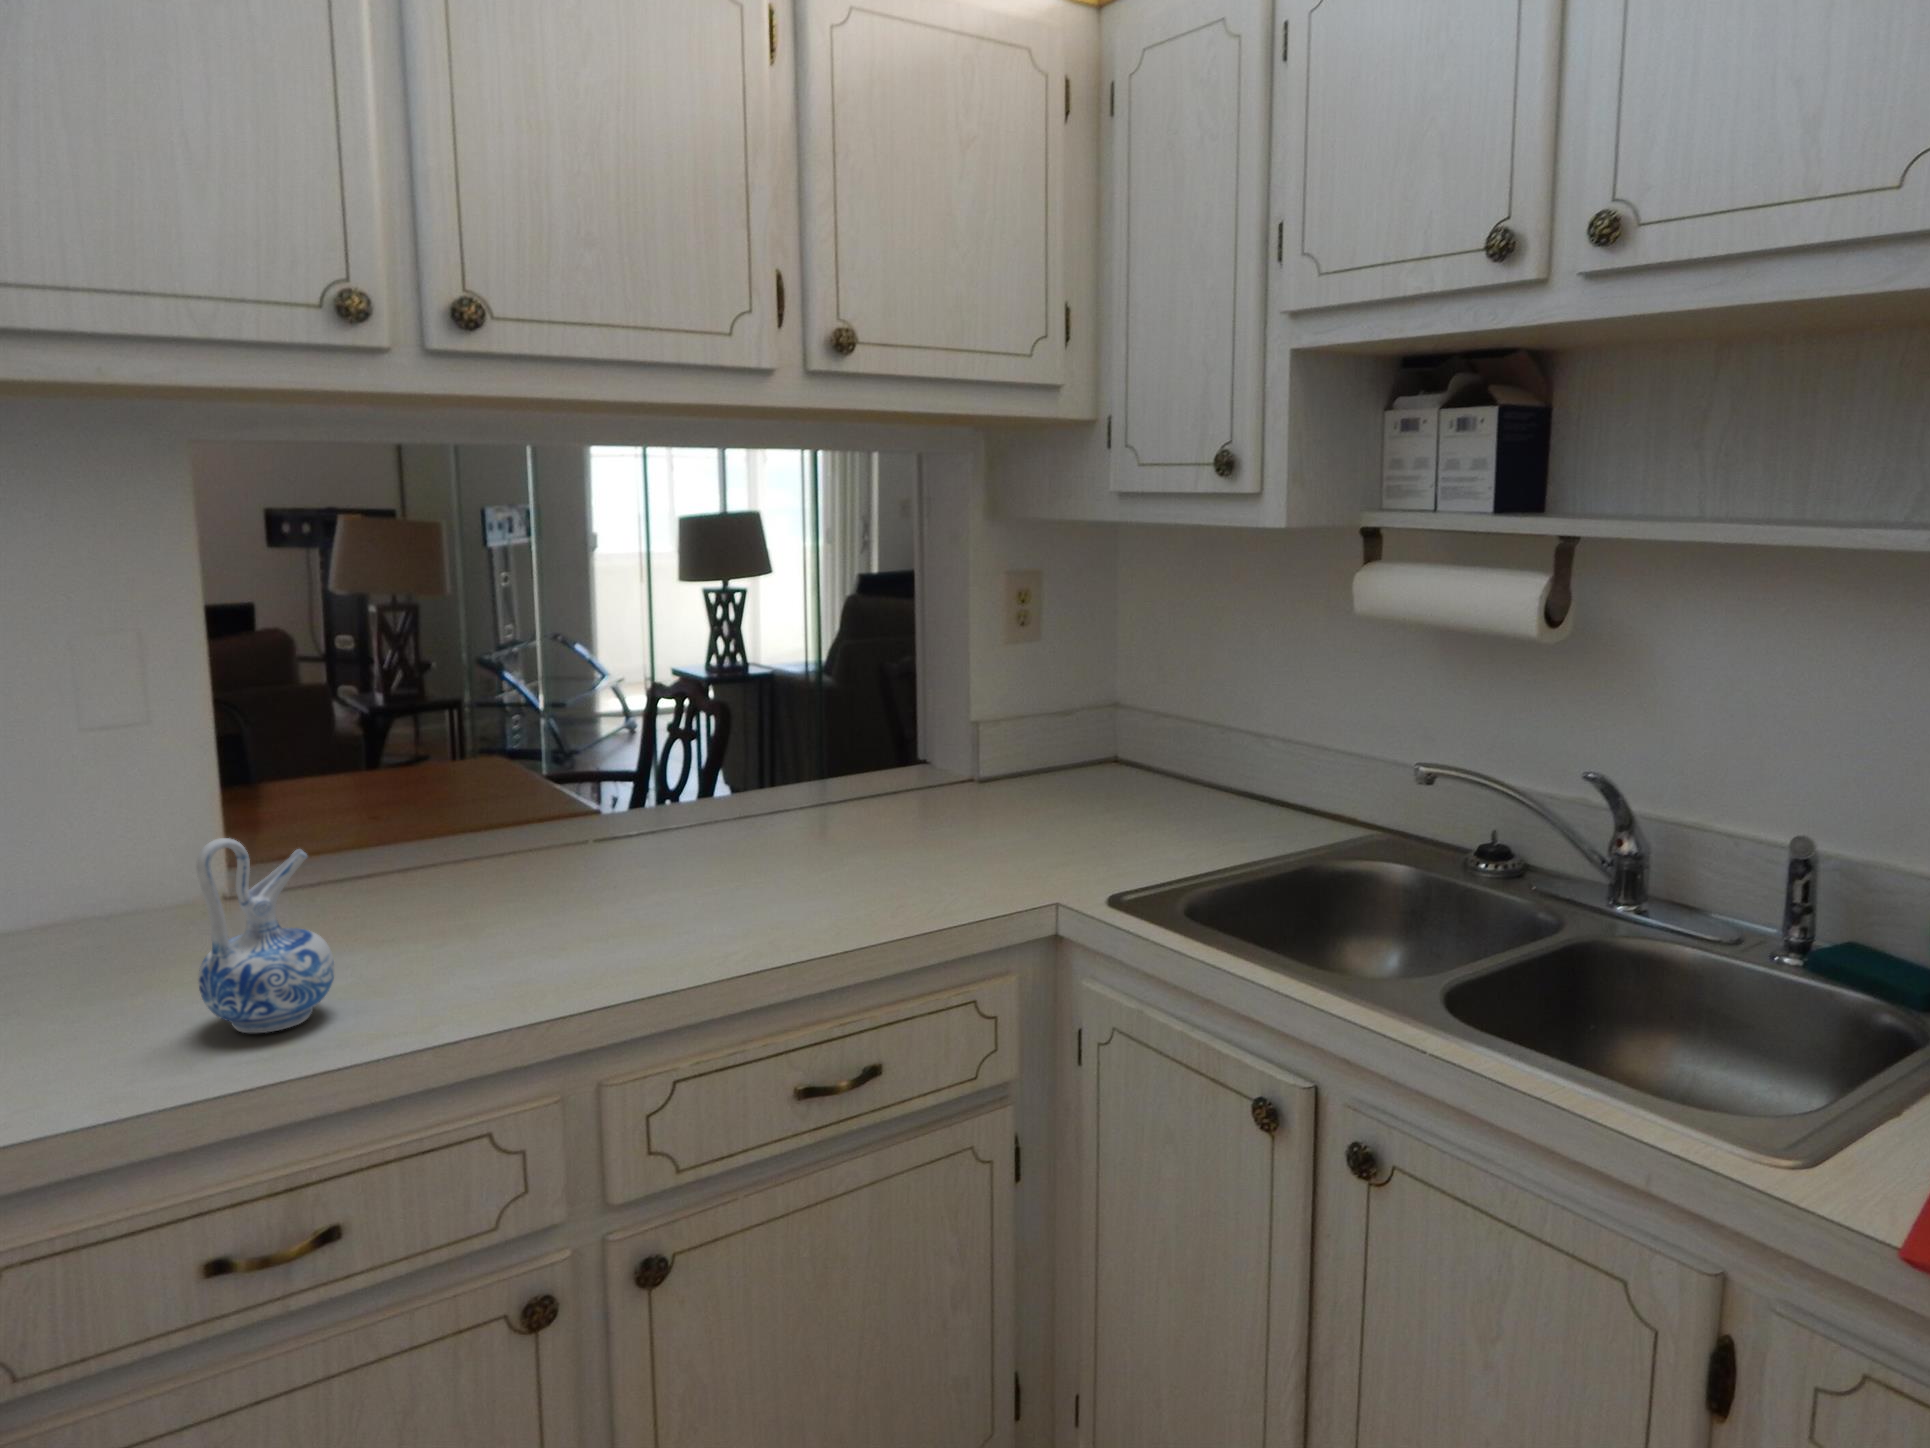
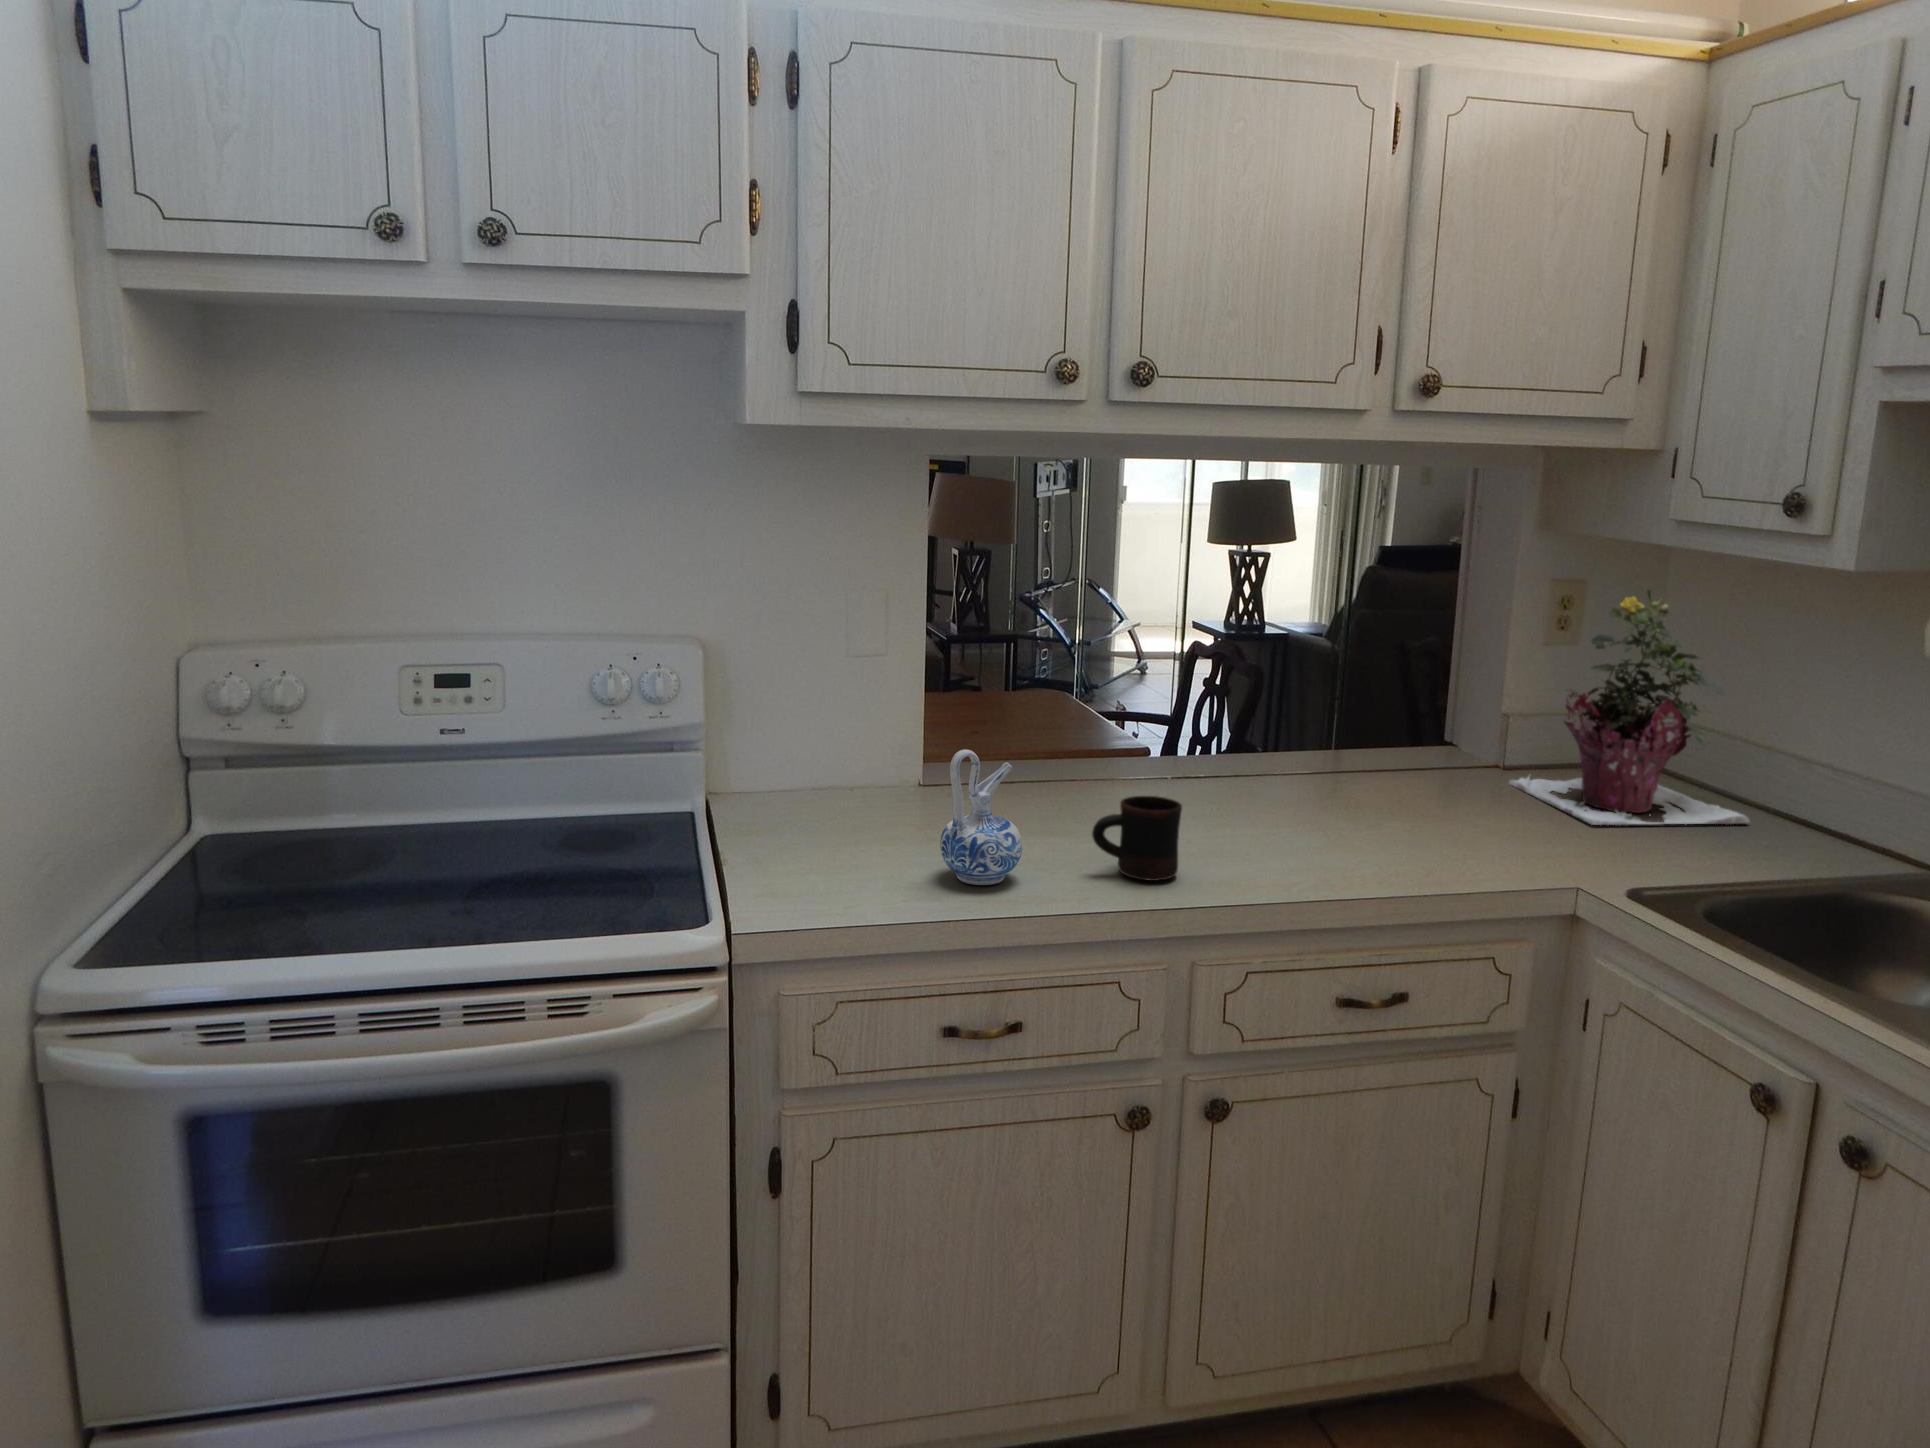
potted plant: none [985,574,1219,832] -> present [1510,590,1749,825]
mug: none [445,868,574,984] -> present [1092,796,1182,881]

